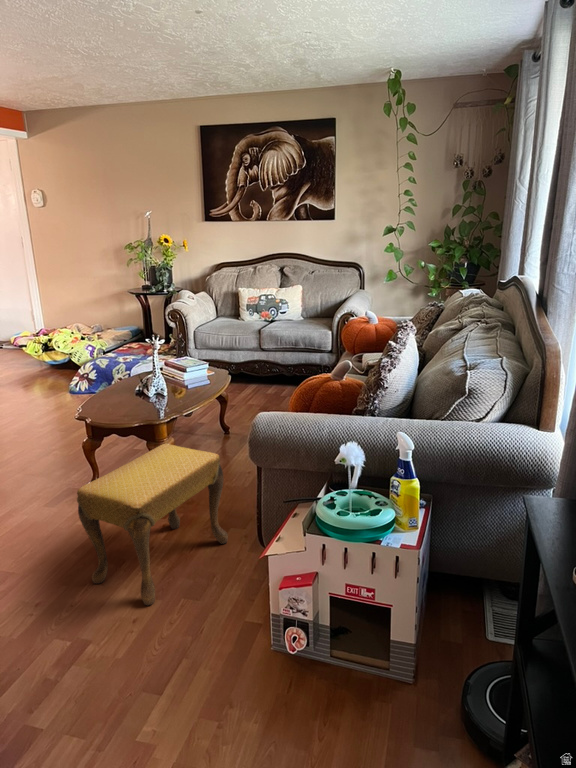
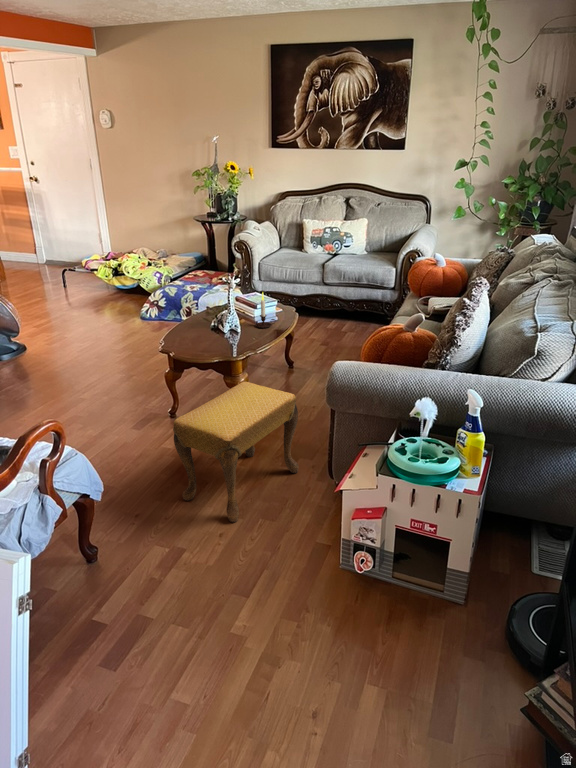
candle: none [183,352,204,390] -> present [255,293,275,328]

